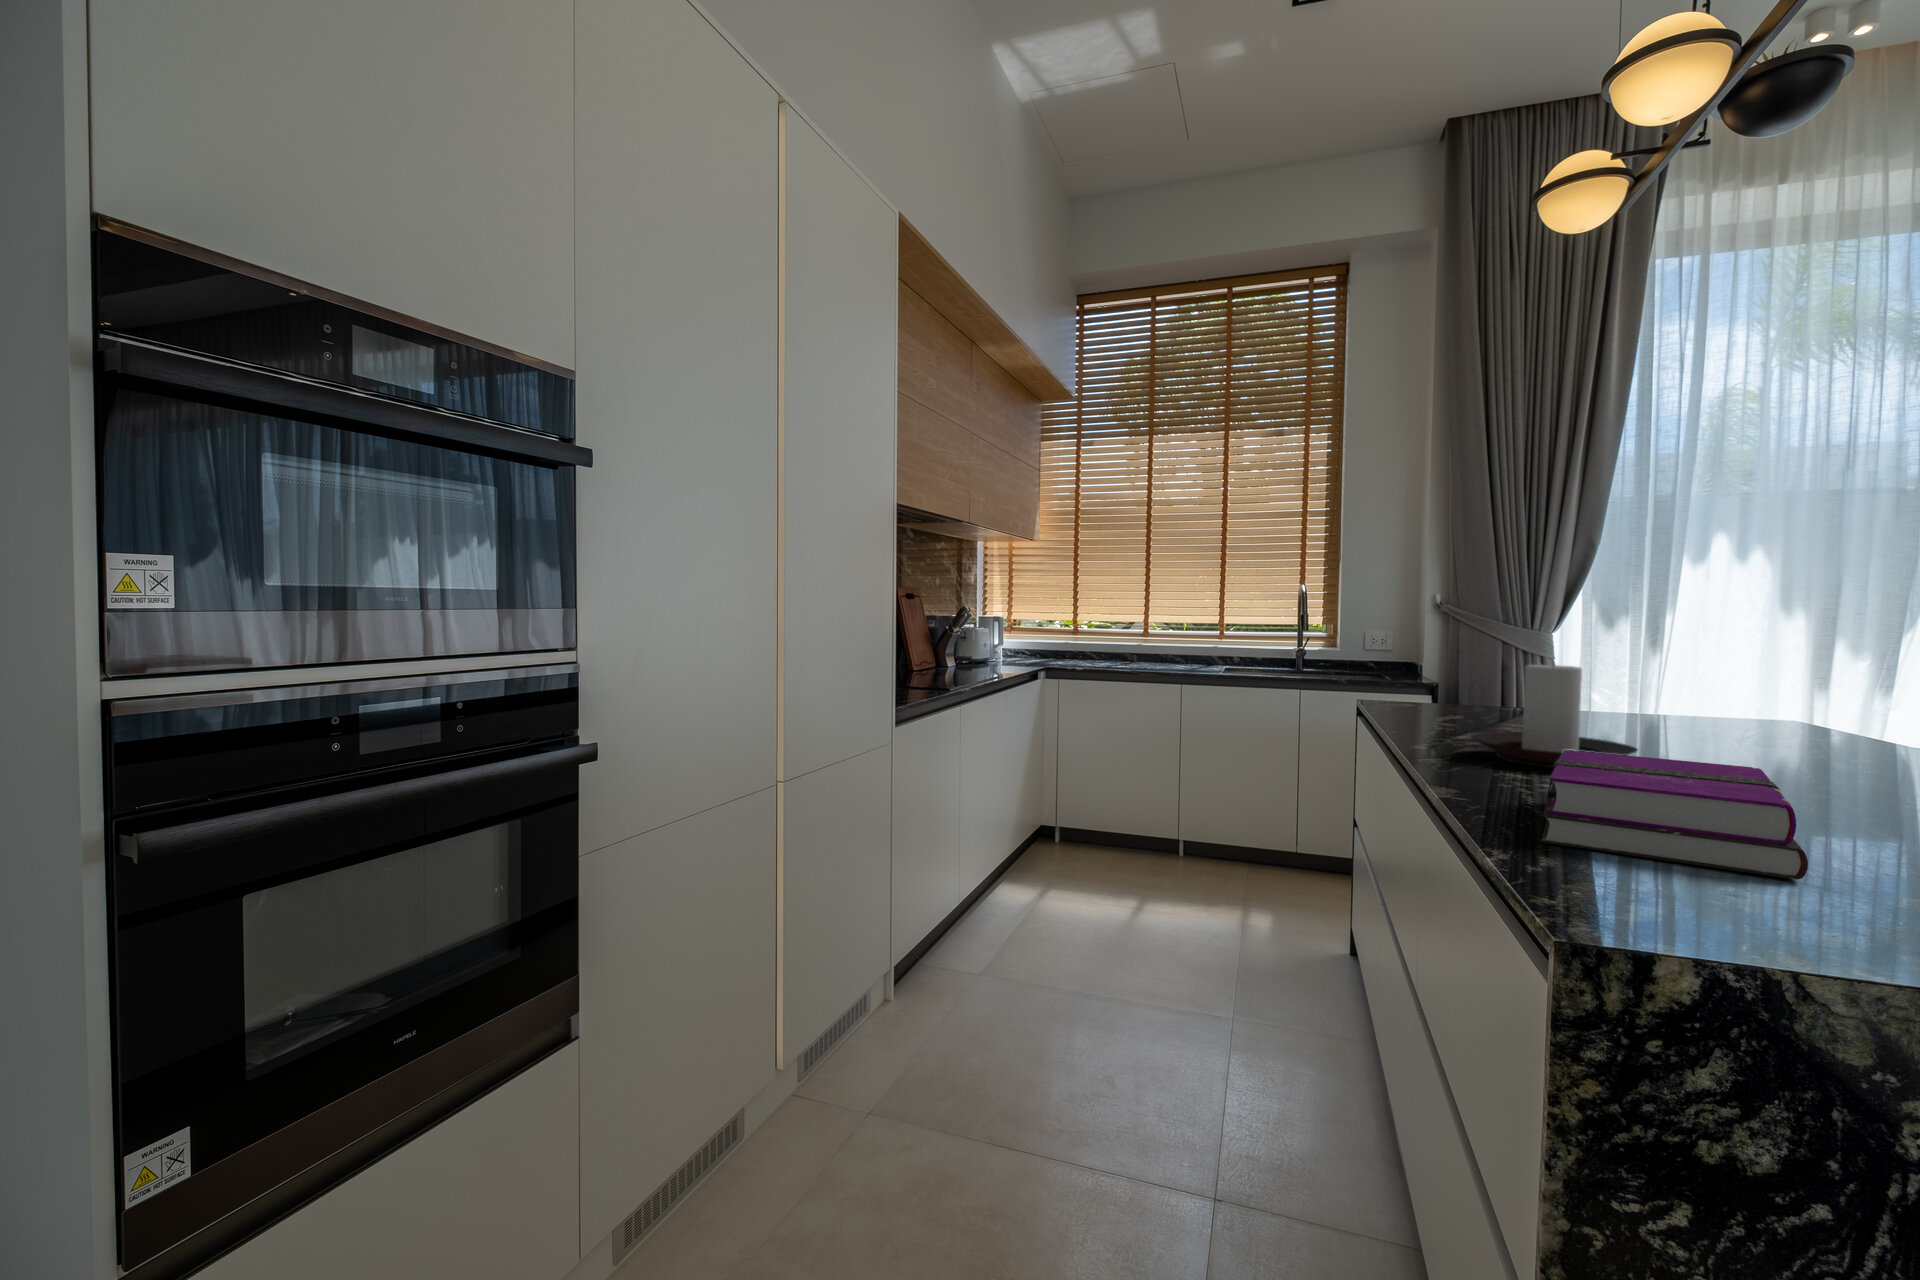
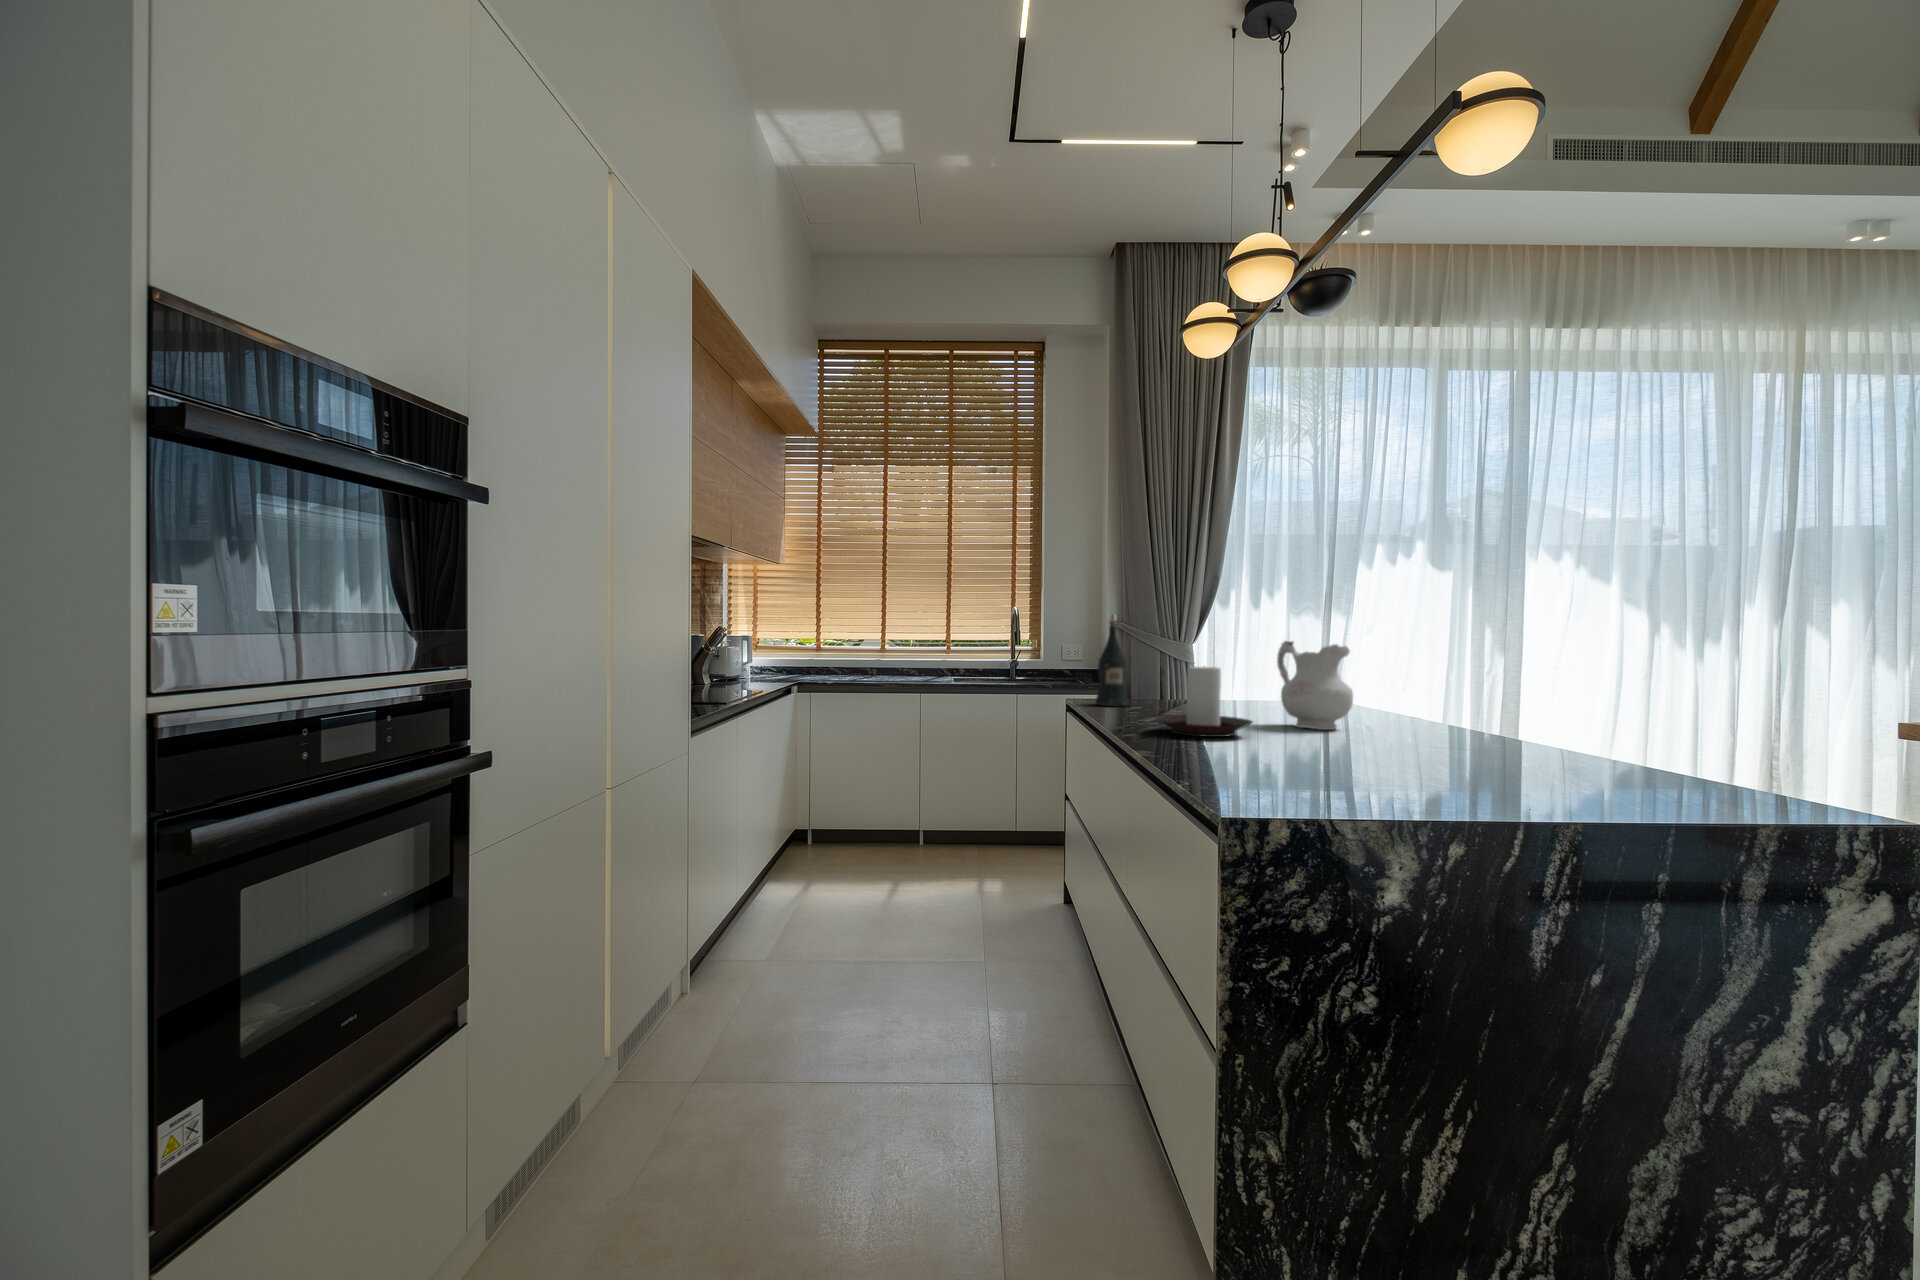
wine bottle: none [1394,600,1443,713] -> present [1096,621,1128,706]
ceramic pitcher: none [1685,628,1830,768] -> present [1277,641,1353,730]
hardback book: present [1542,750,1808,879] -> none [1208,721,1339,783]

